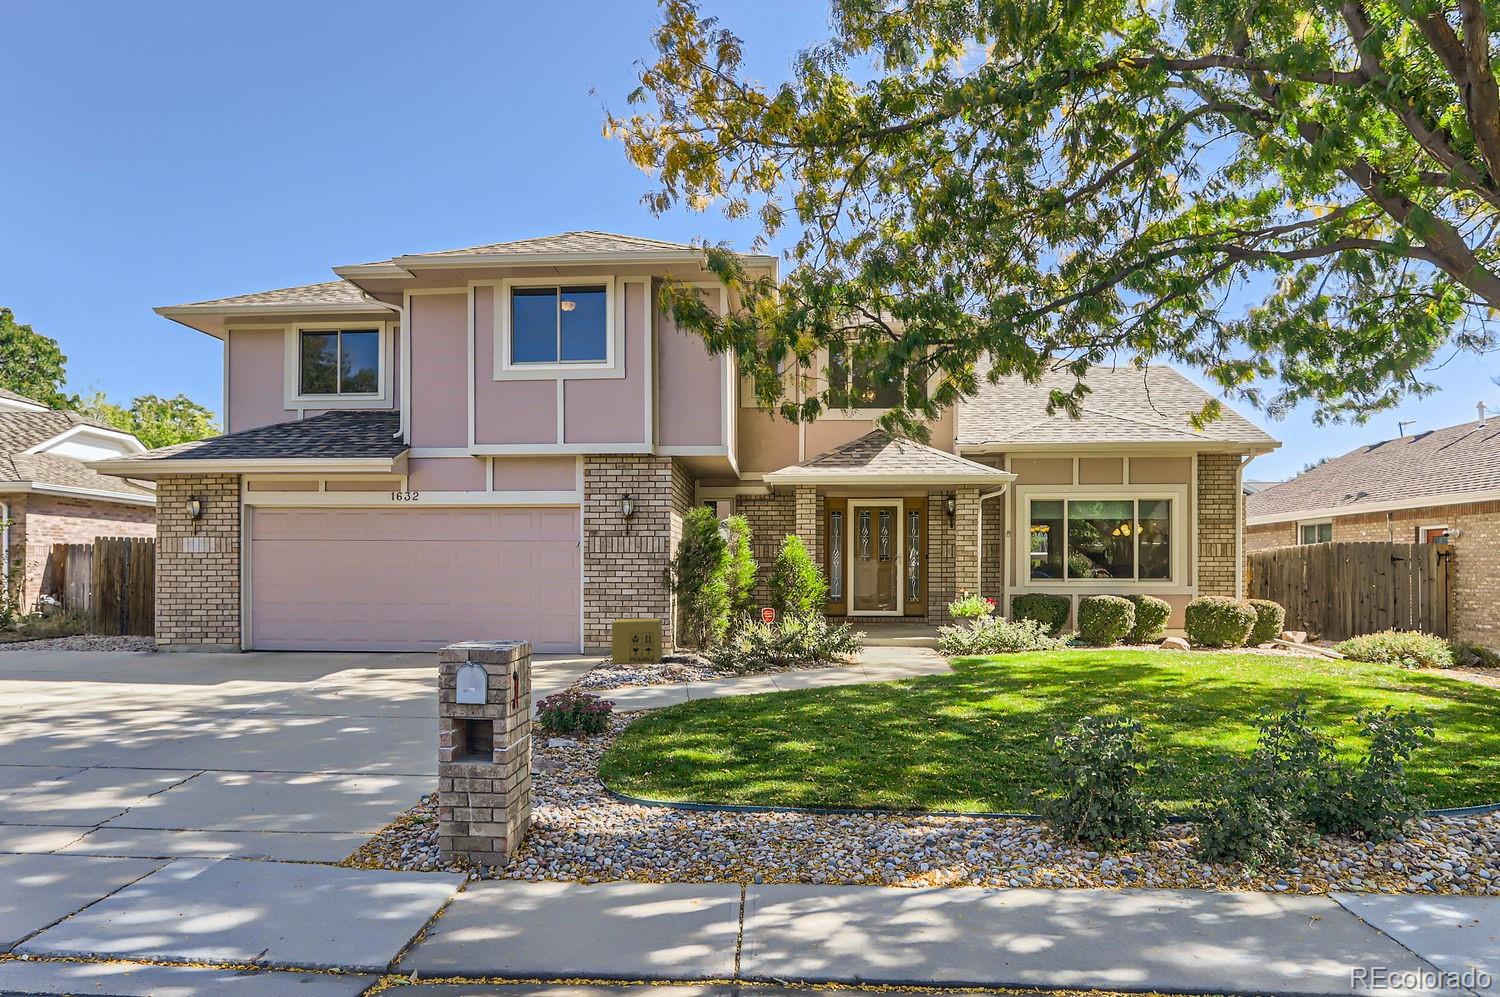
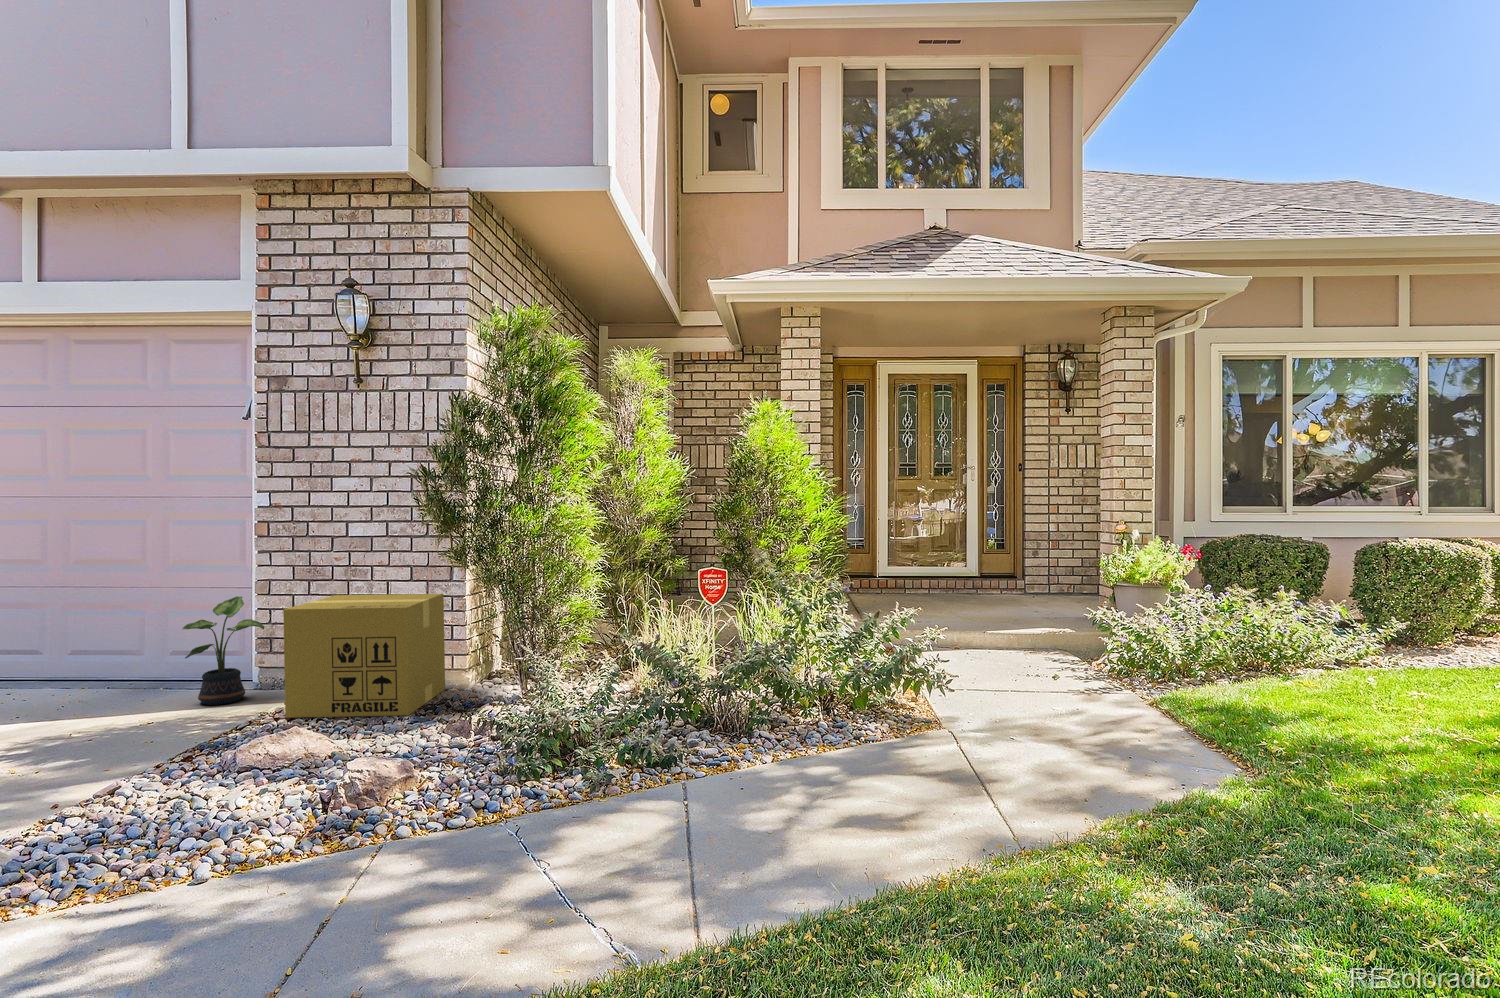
potted plant: none [565,620,595,662] -> present [183,596,264,705]

